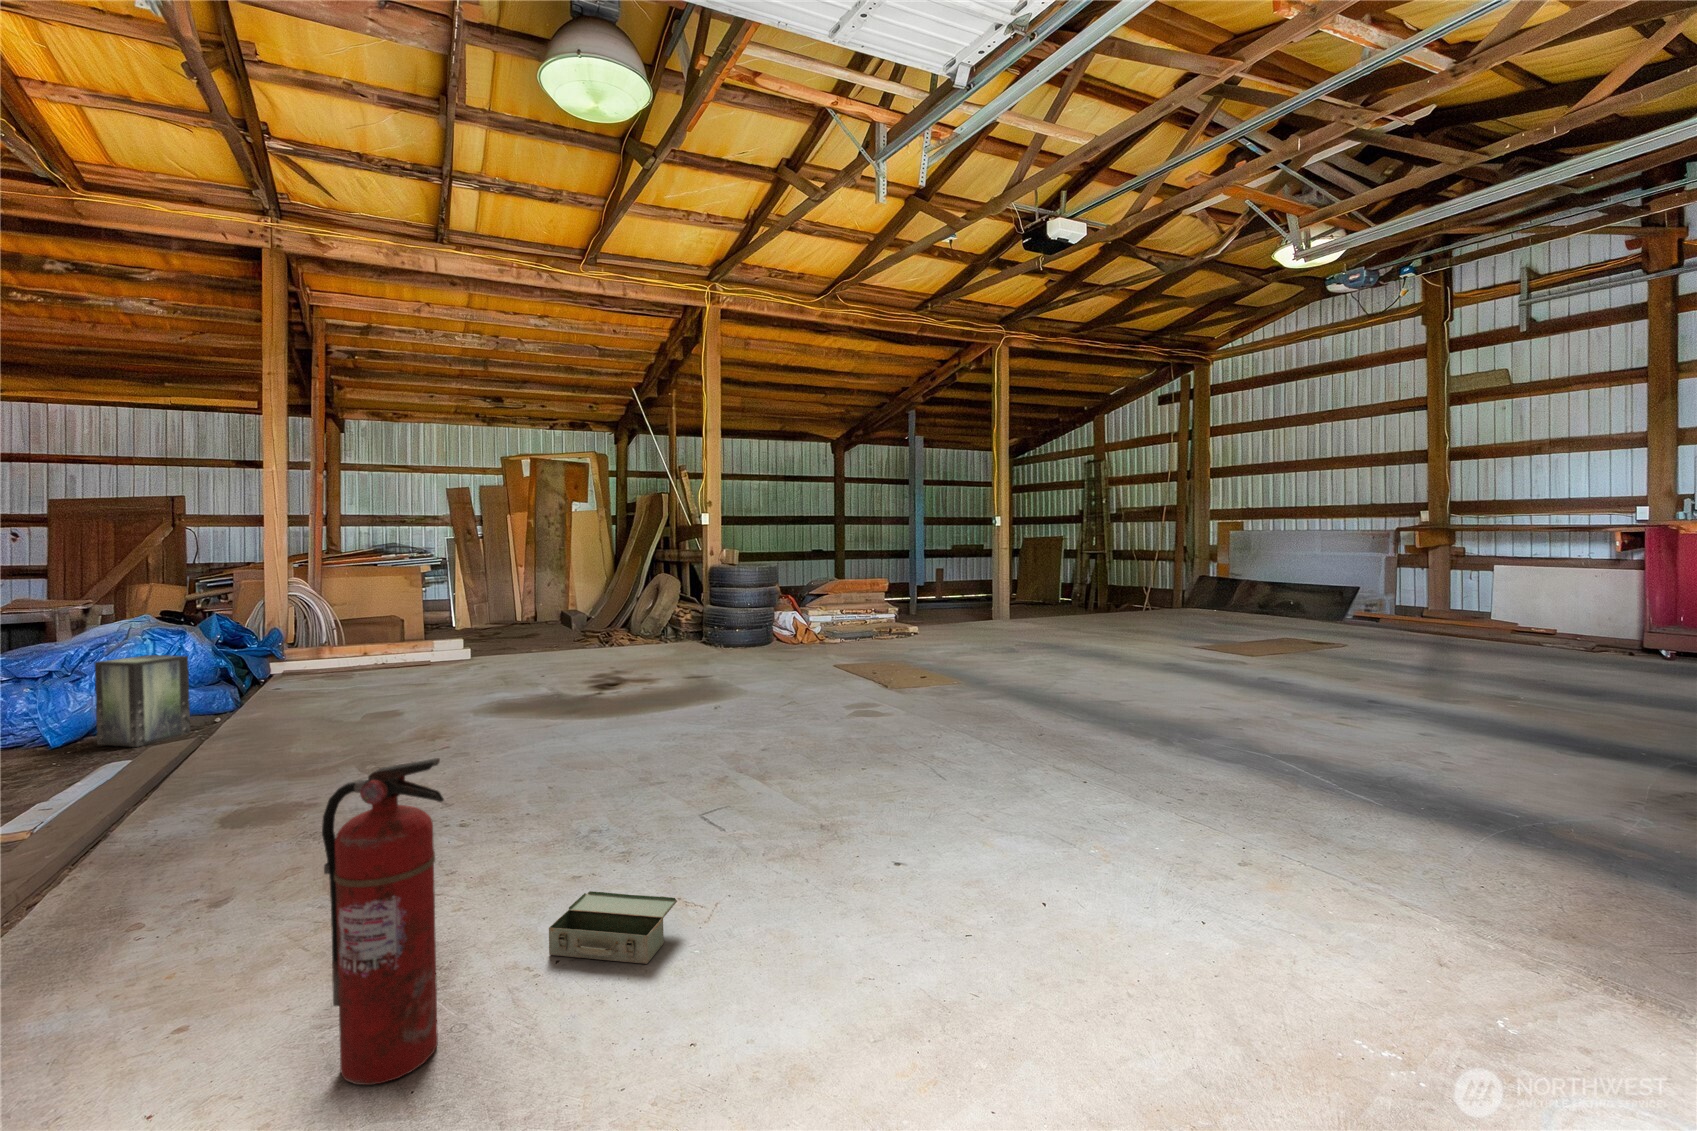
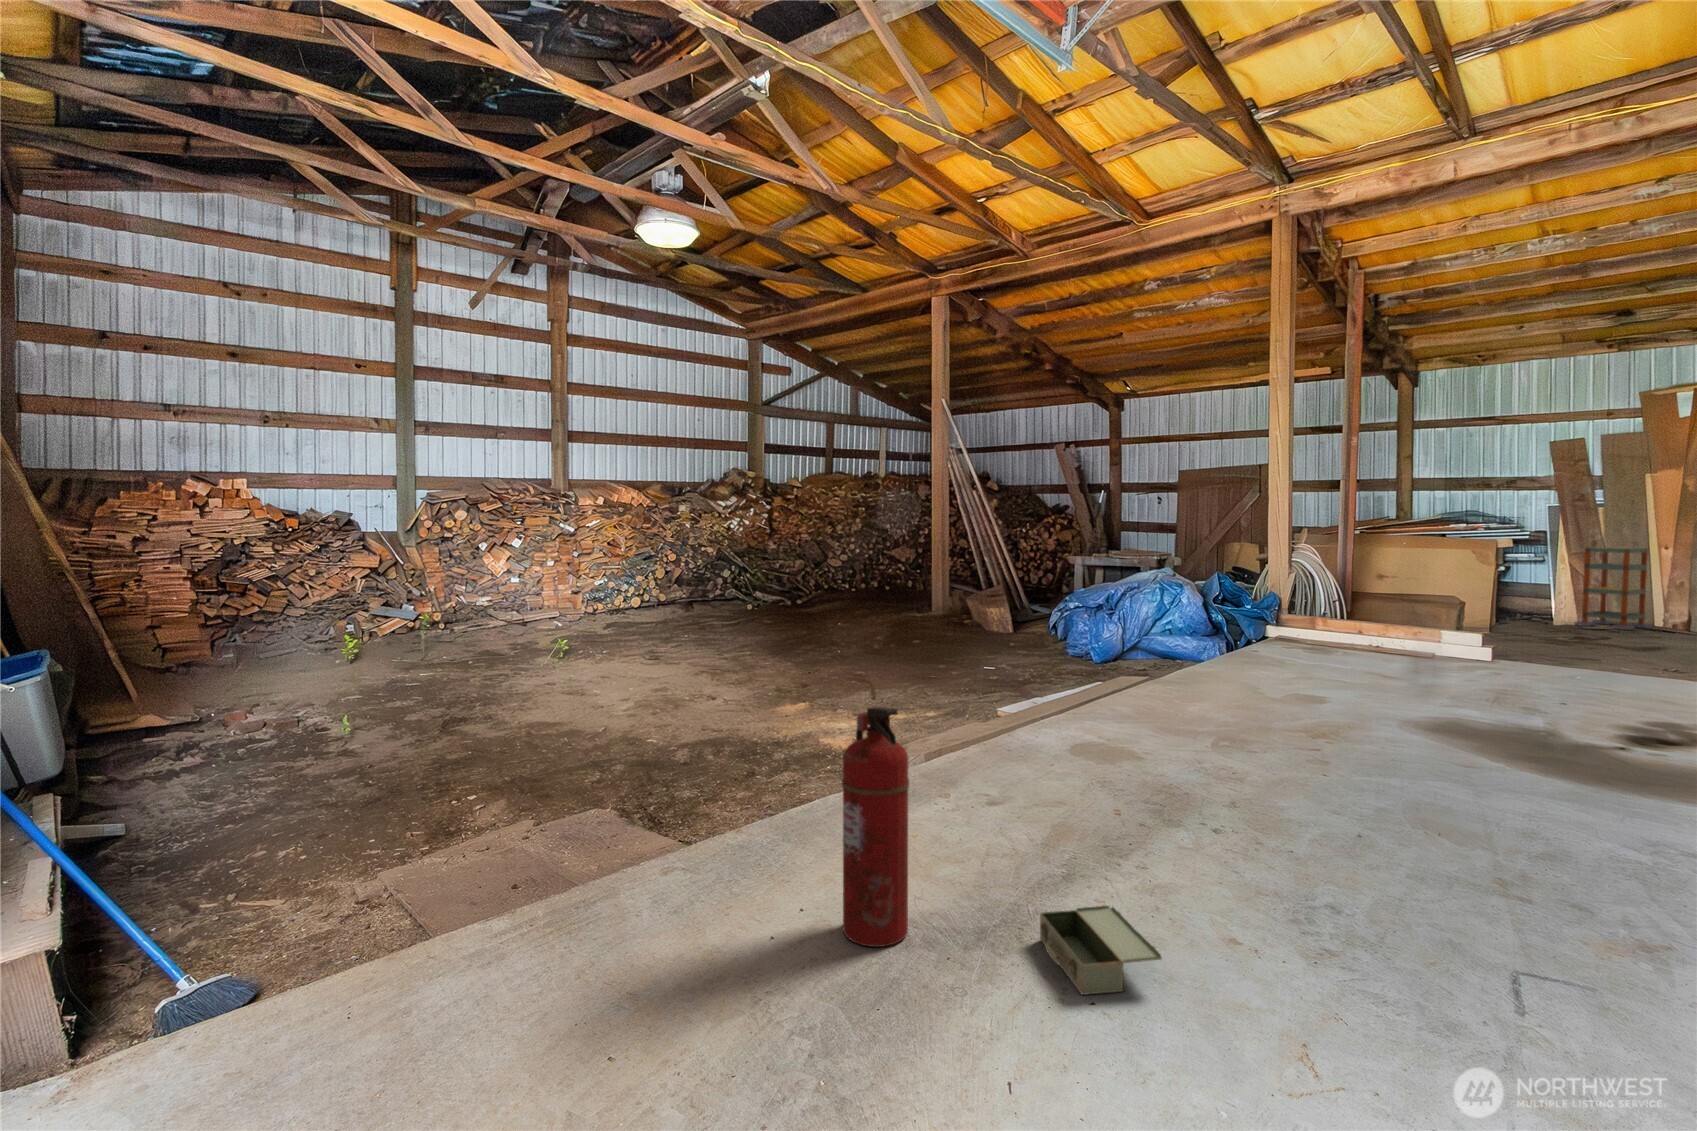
shelving unit: none [493,567,535,625] -> present [1574,547,1652,630]
storage box: present [94,655,190,747] -> none [1094,611,1152,685]

